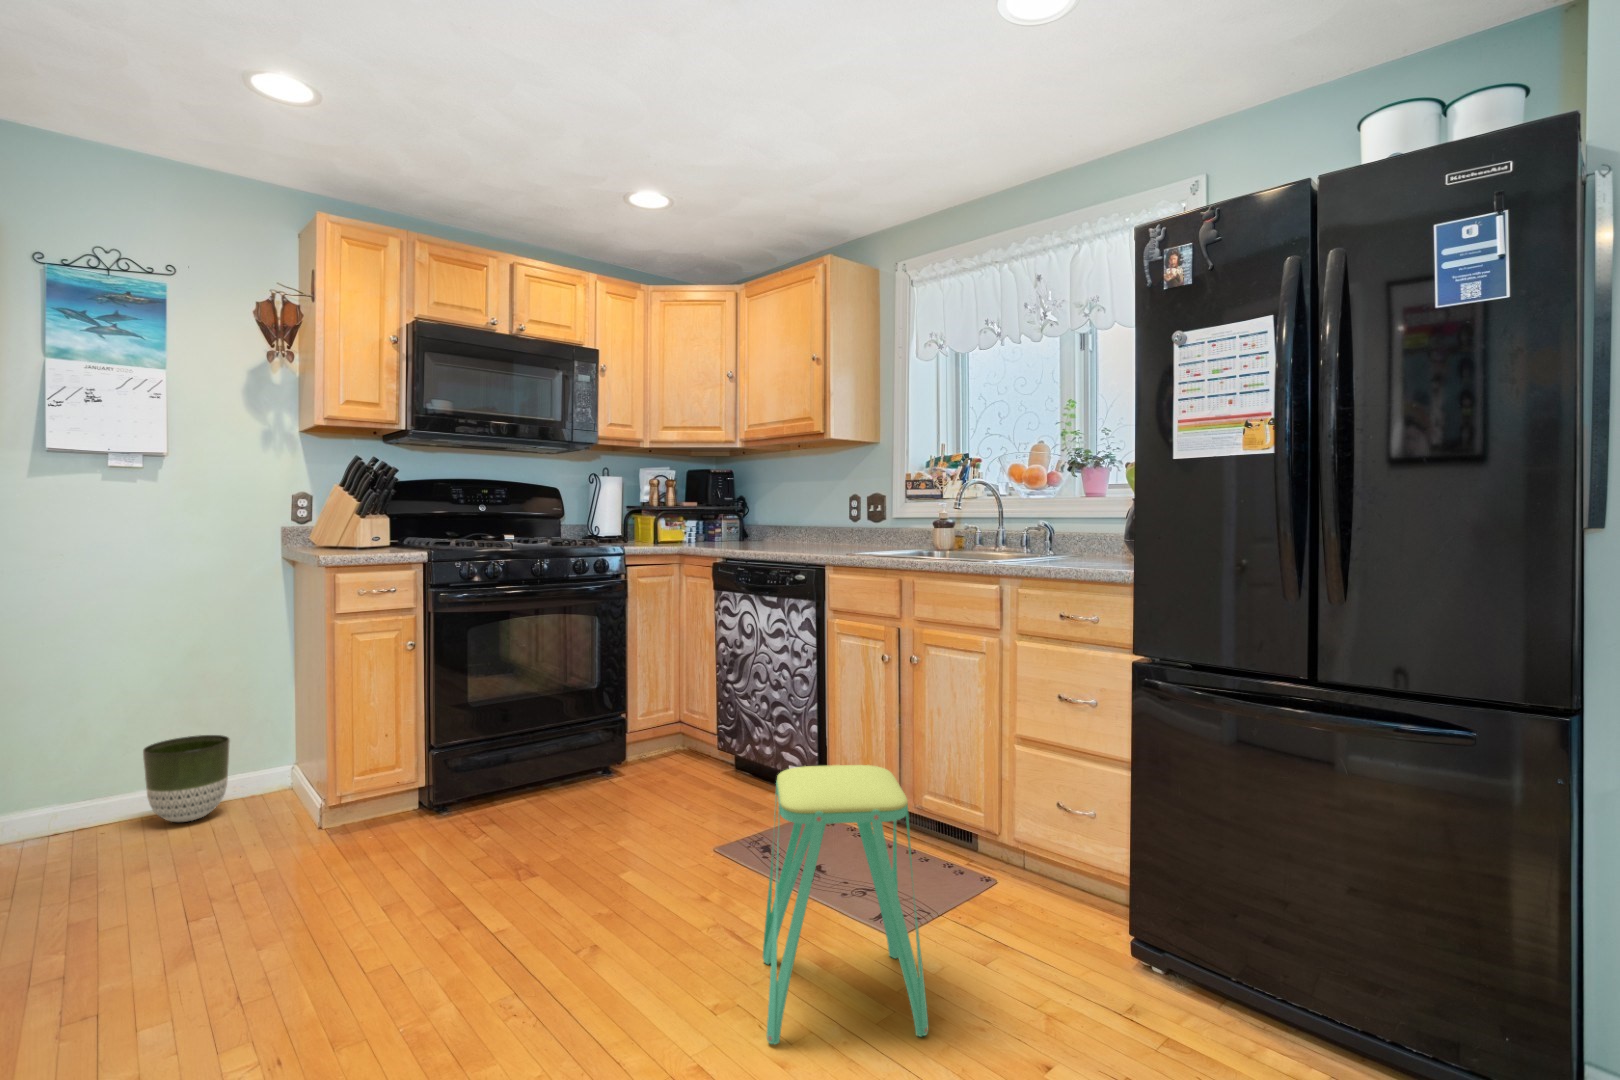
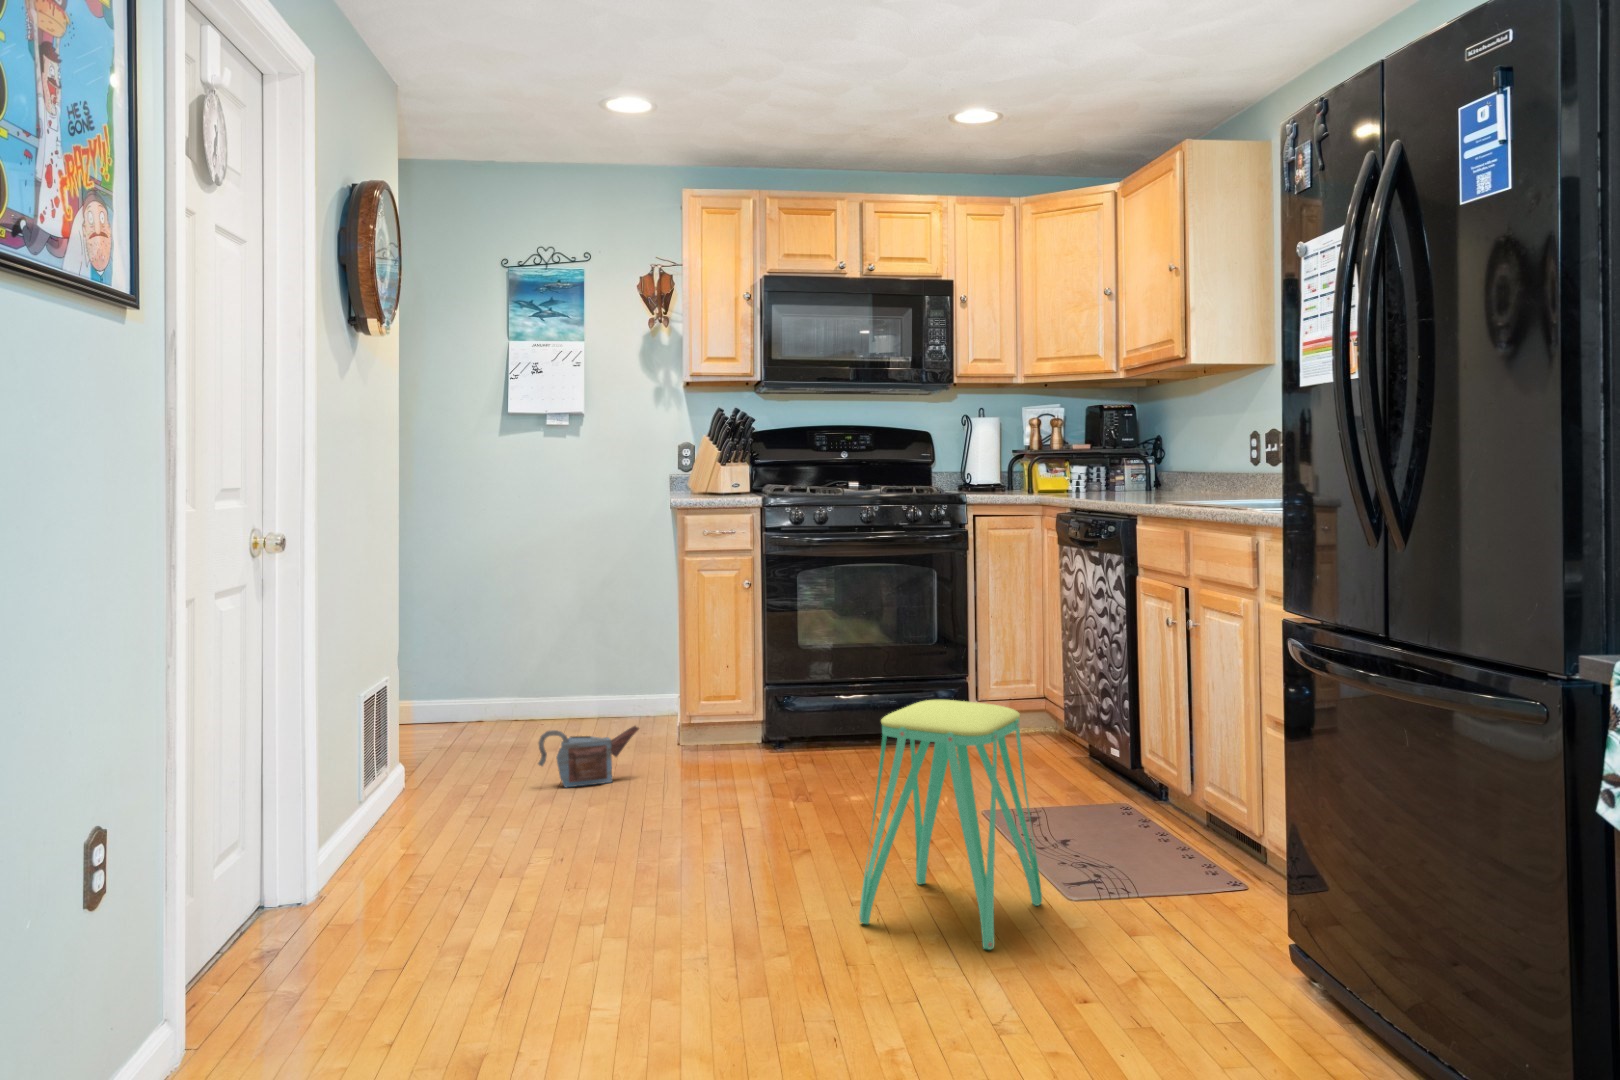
planter: present [143,735,230,822] -> none [568,655,627,724]
watering can: none [162,828,310,932] -> present [538,726,639,788]

